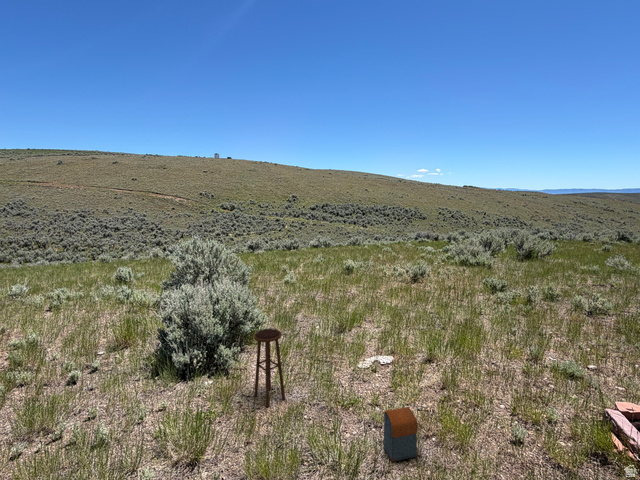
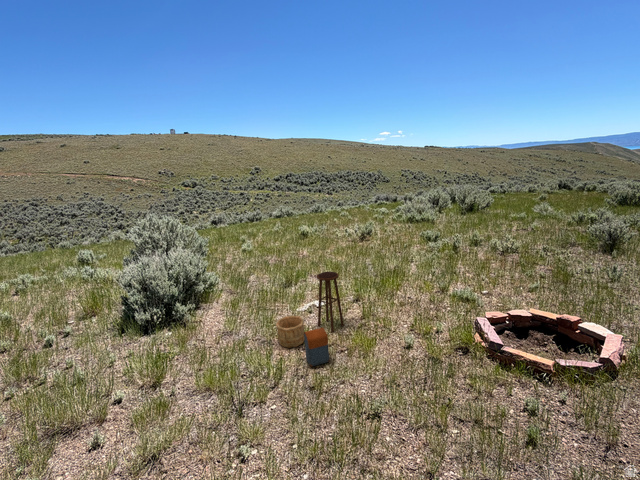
stool: present [254,329,285,407] -> present [317,272,344,332]
wooden bucket: none [341,380,377,425] -> present [276,316,305,348]

